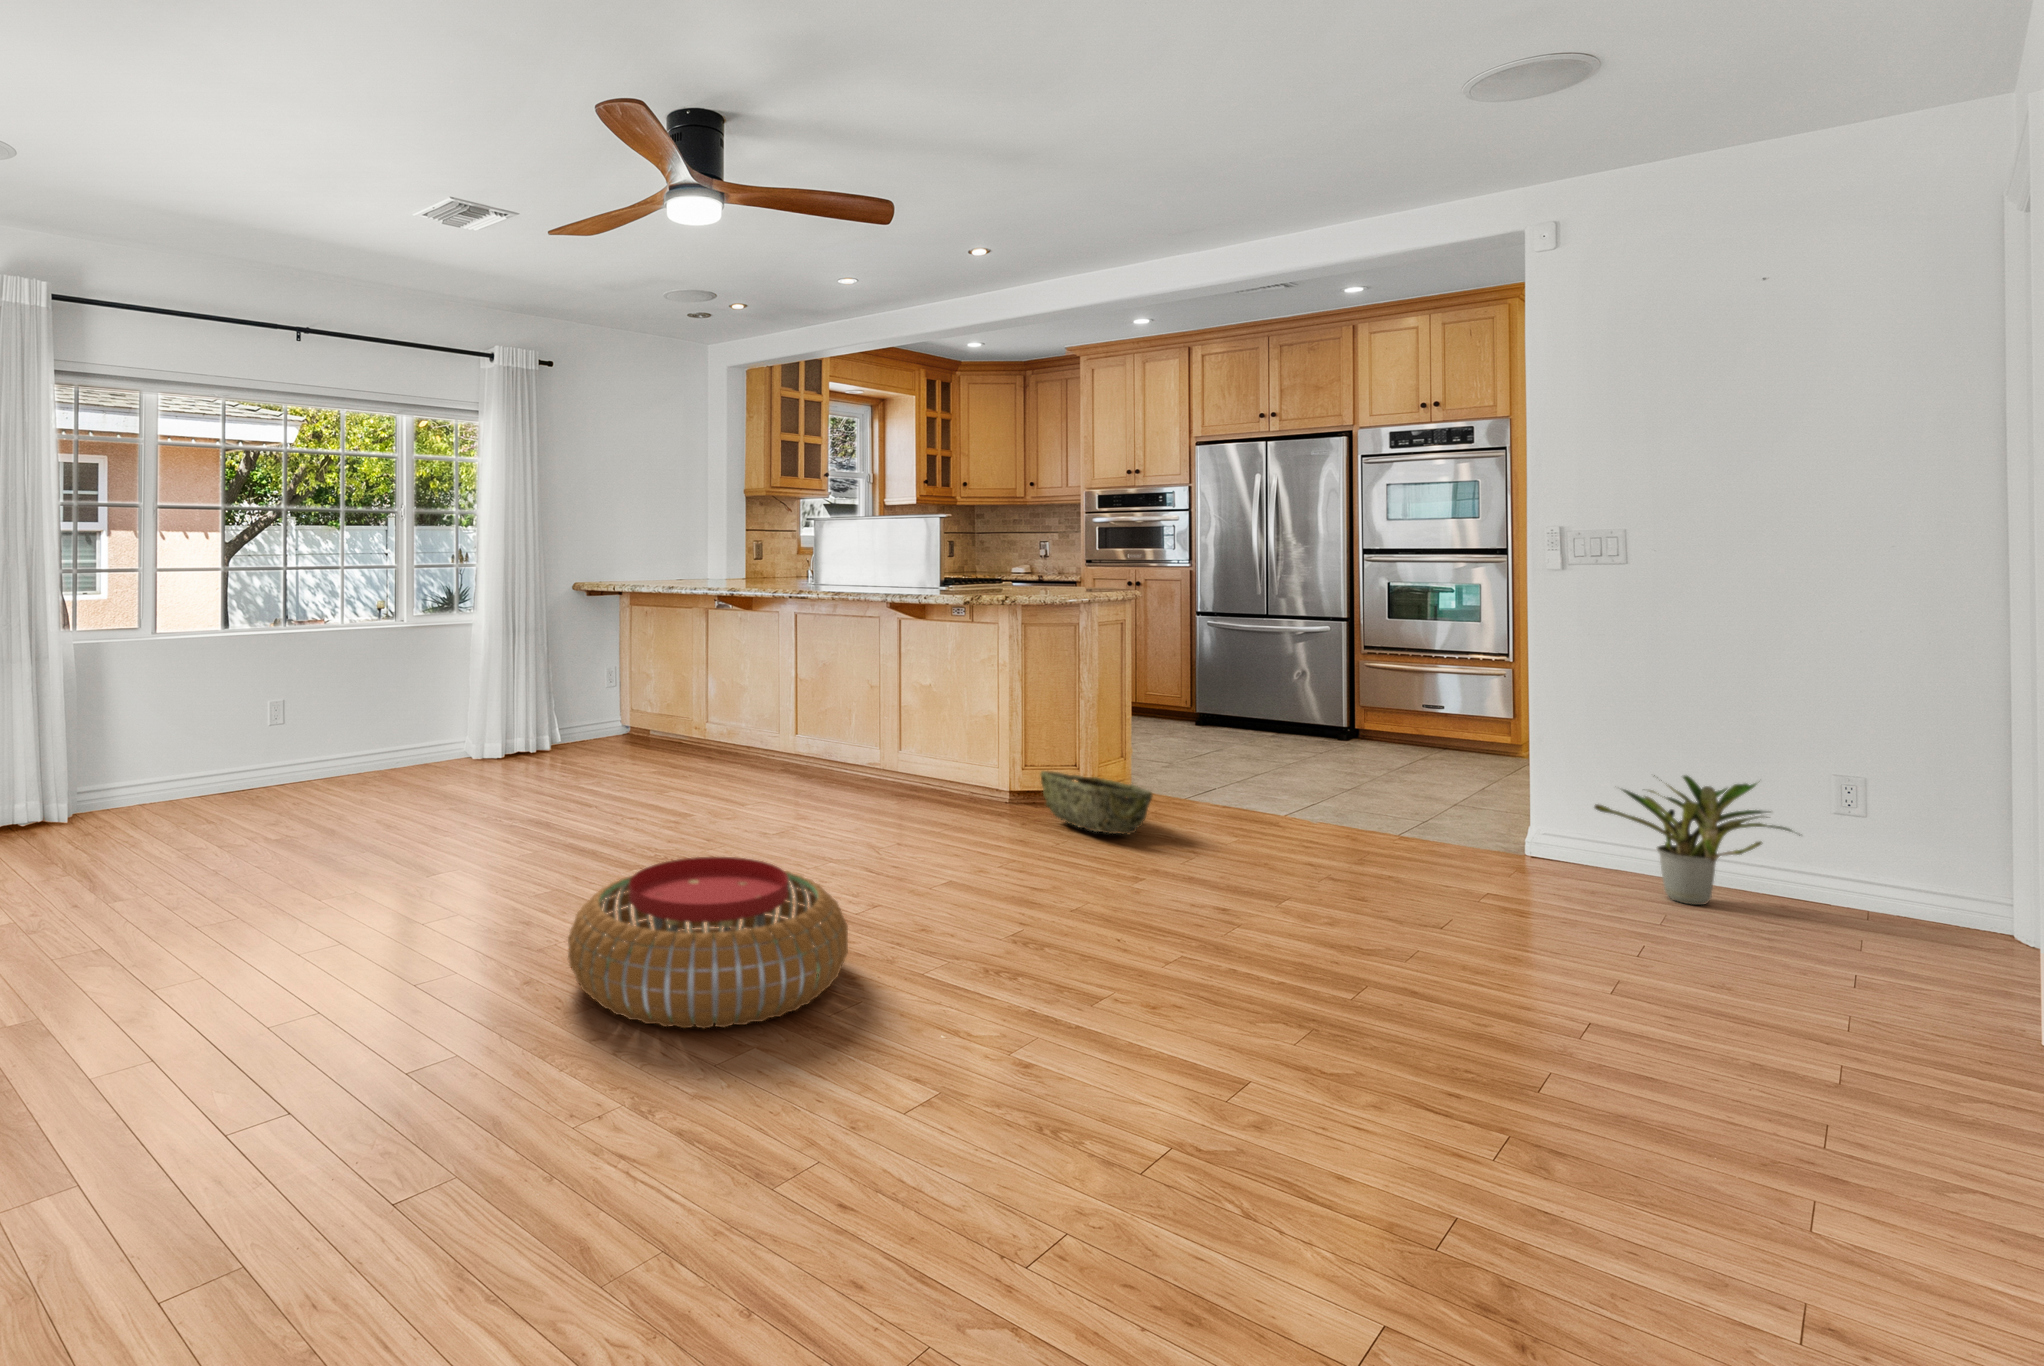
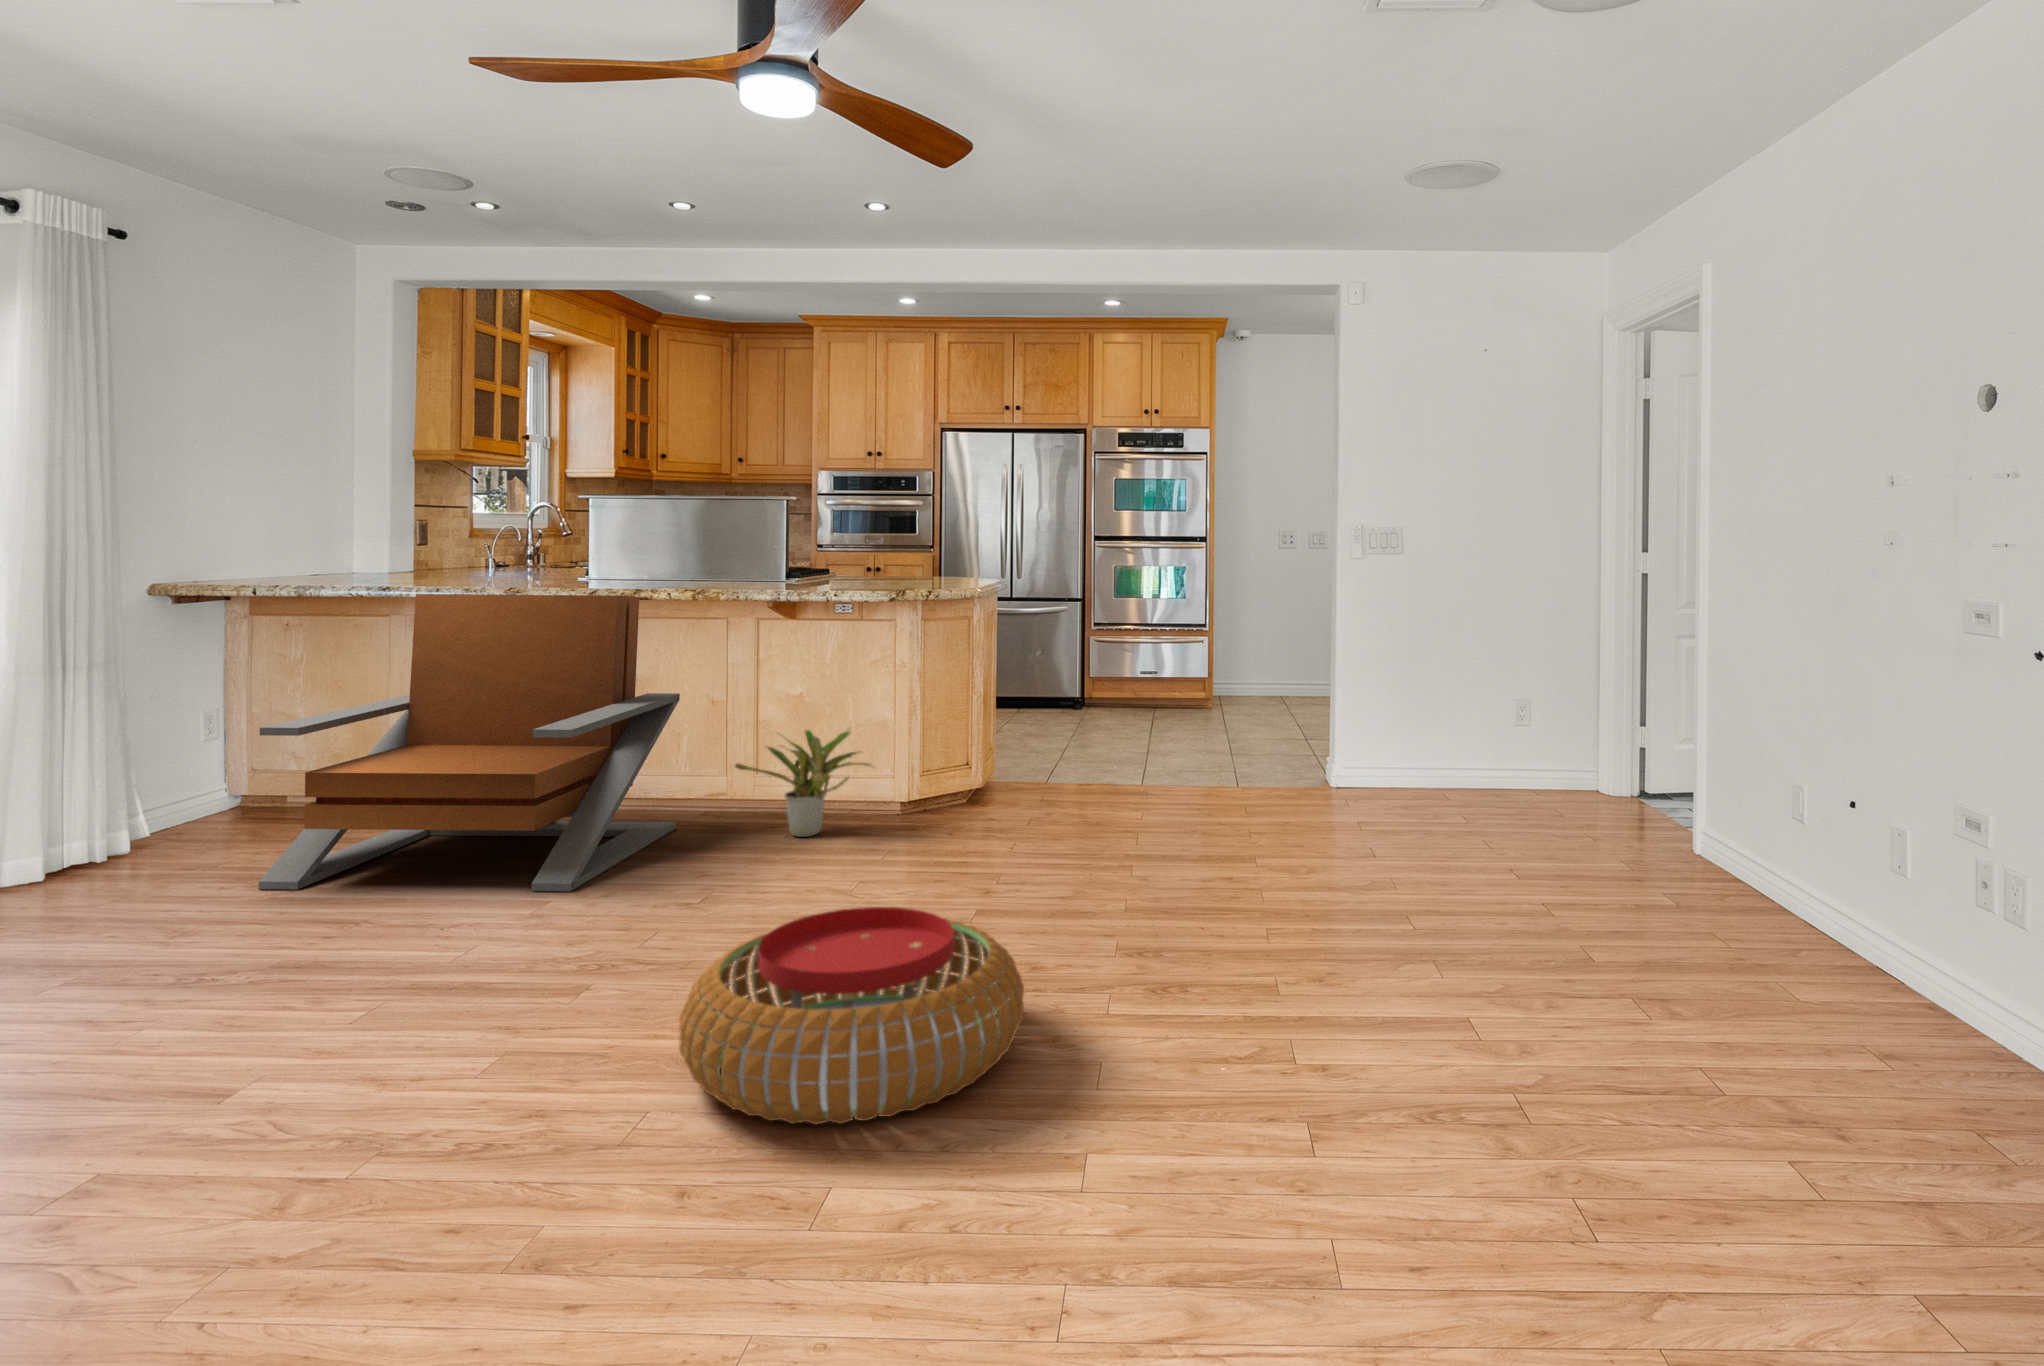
lounge chair: none [574,592,844,821] -> present [259,594,680,891]
woven basket: present [1041,771,1152,835] -> none [939,770,1059,825]
potted plant: present [1595,775,1800,905] -> present [735,730,871,837]

